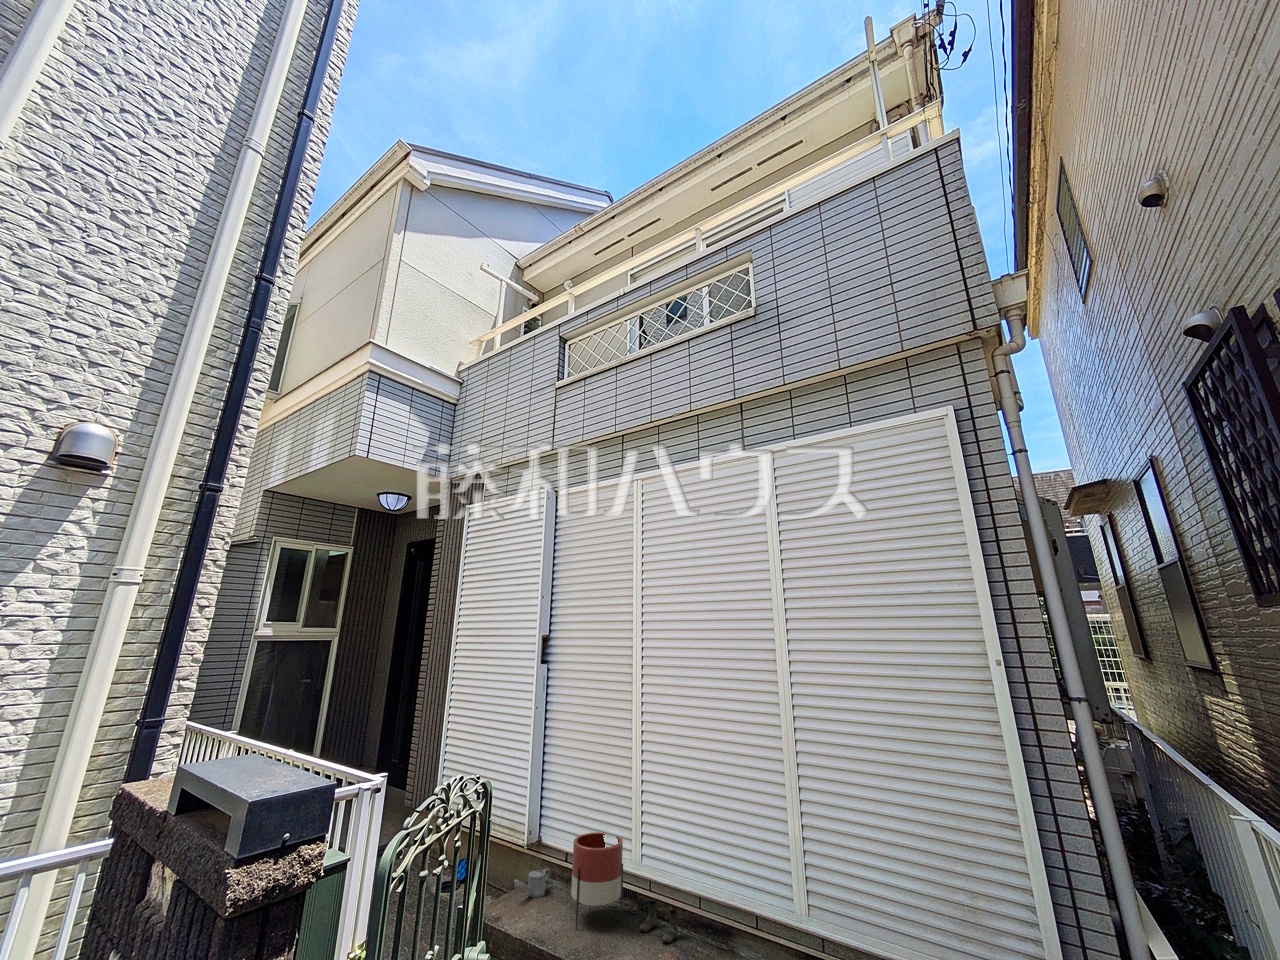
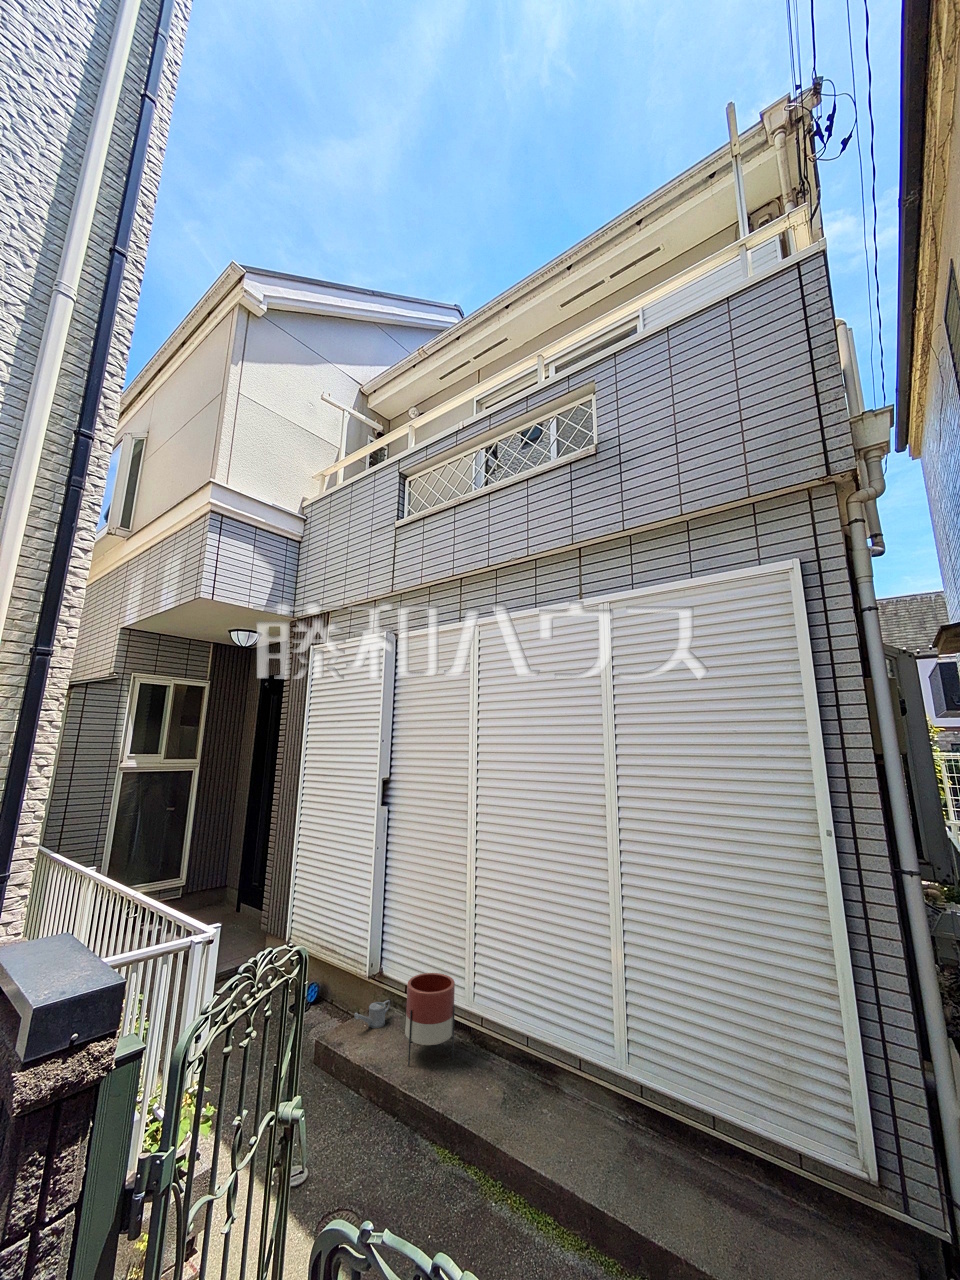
boots: present [639,900,679,943] -> none [468,1041,505,1085]

